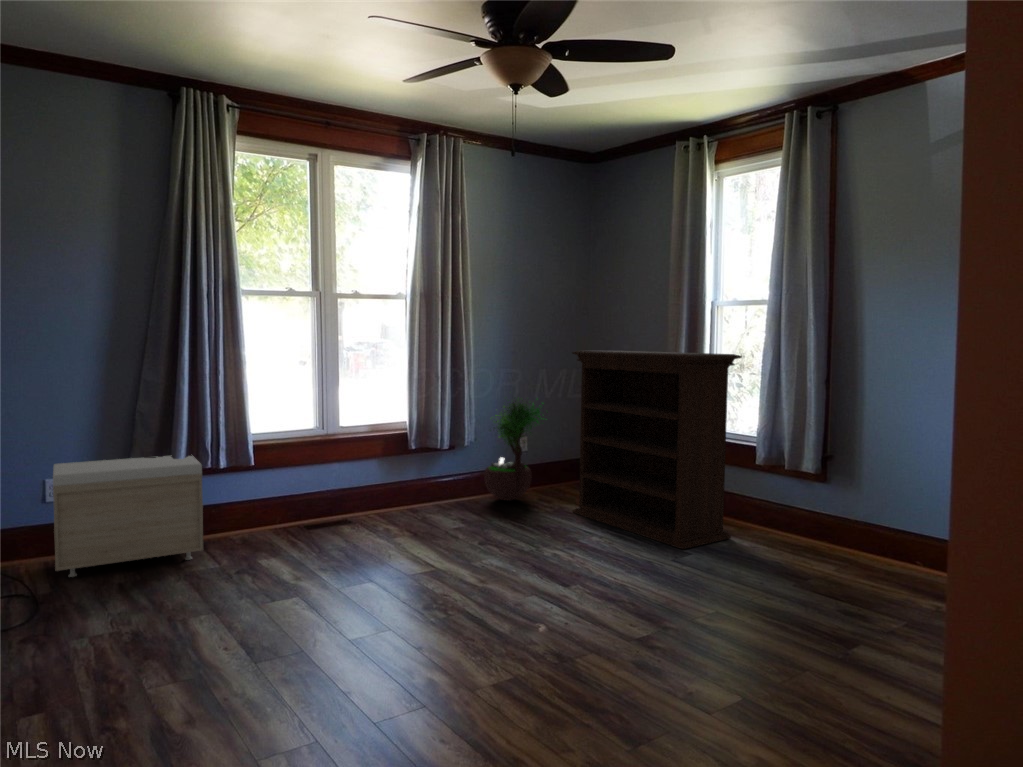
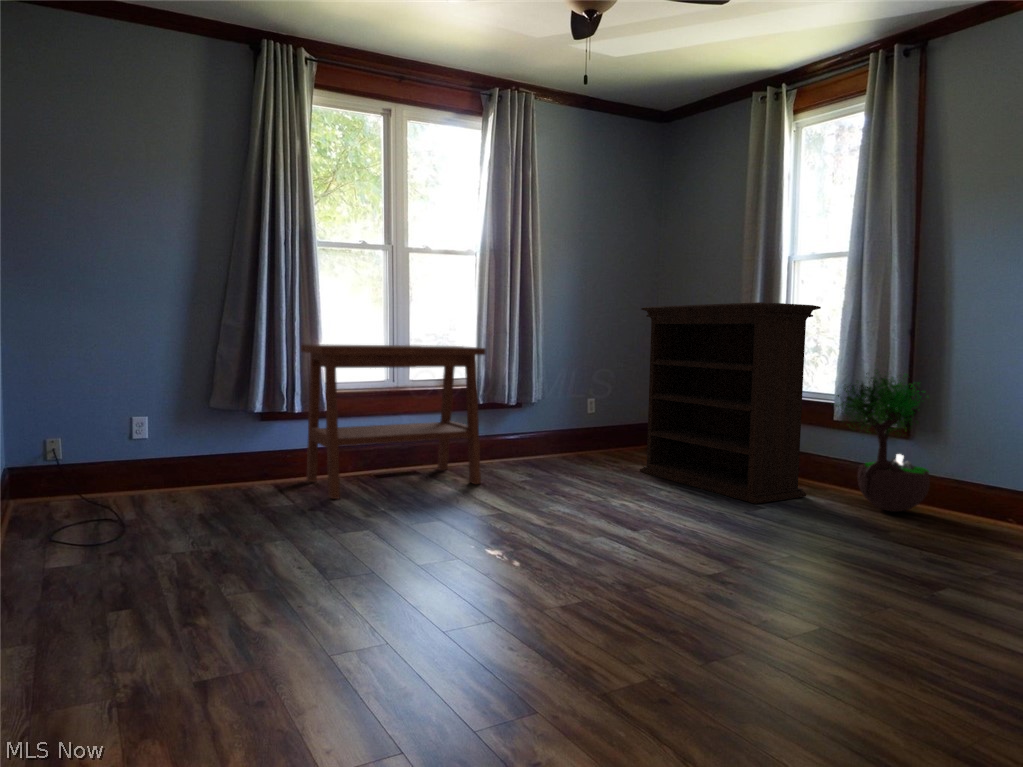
side table: none [226,392,418,560] -> present [301,344,486,499]
potted tree: present [484,398,548,501] -> present [837,370,930,512]
storage bench: present [53,455,203,577] -> none [142,398,279,507]

